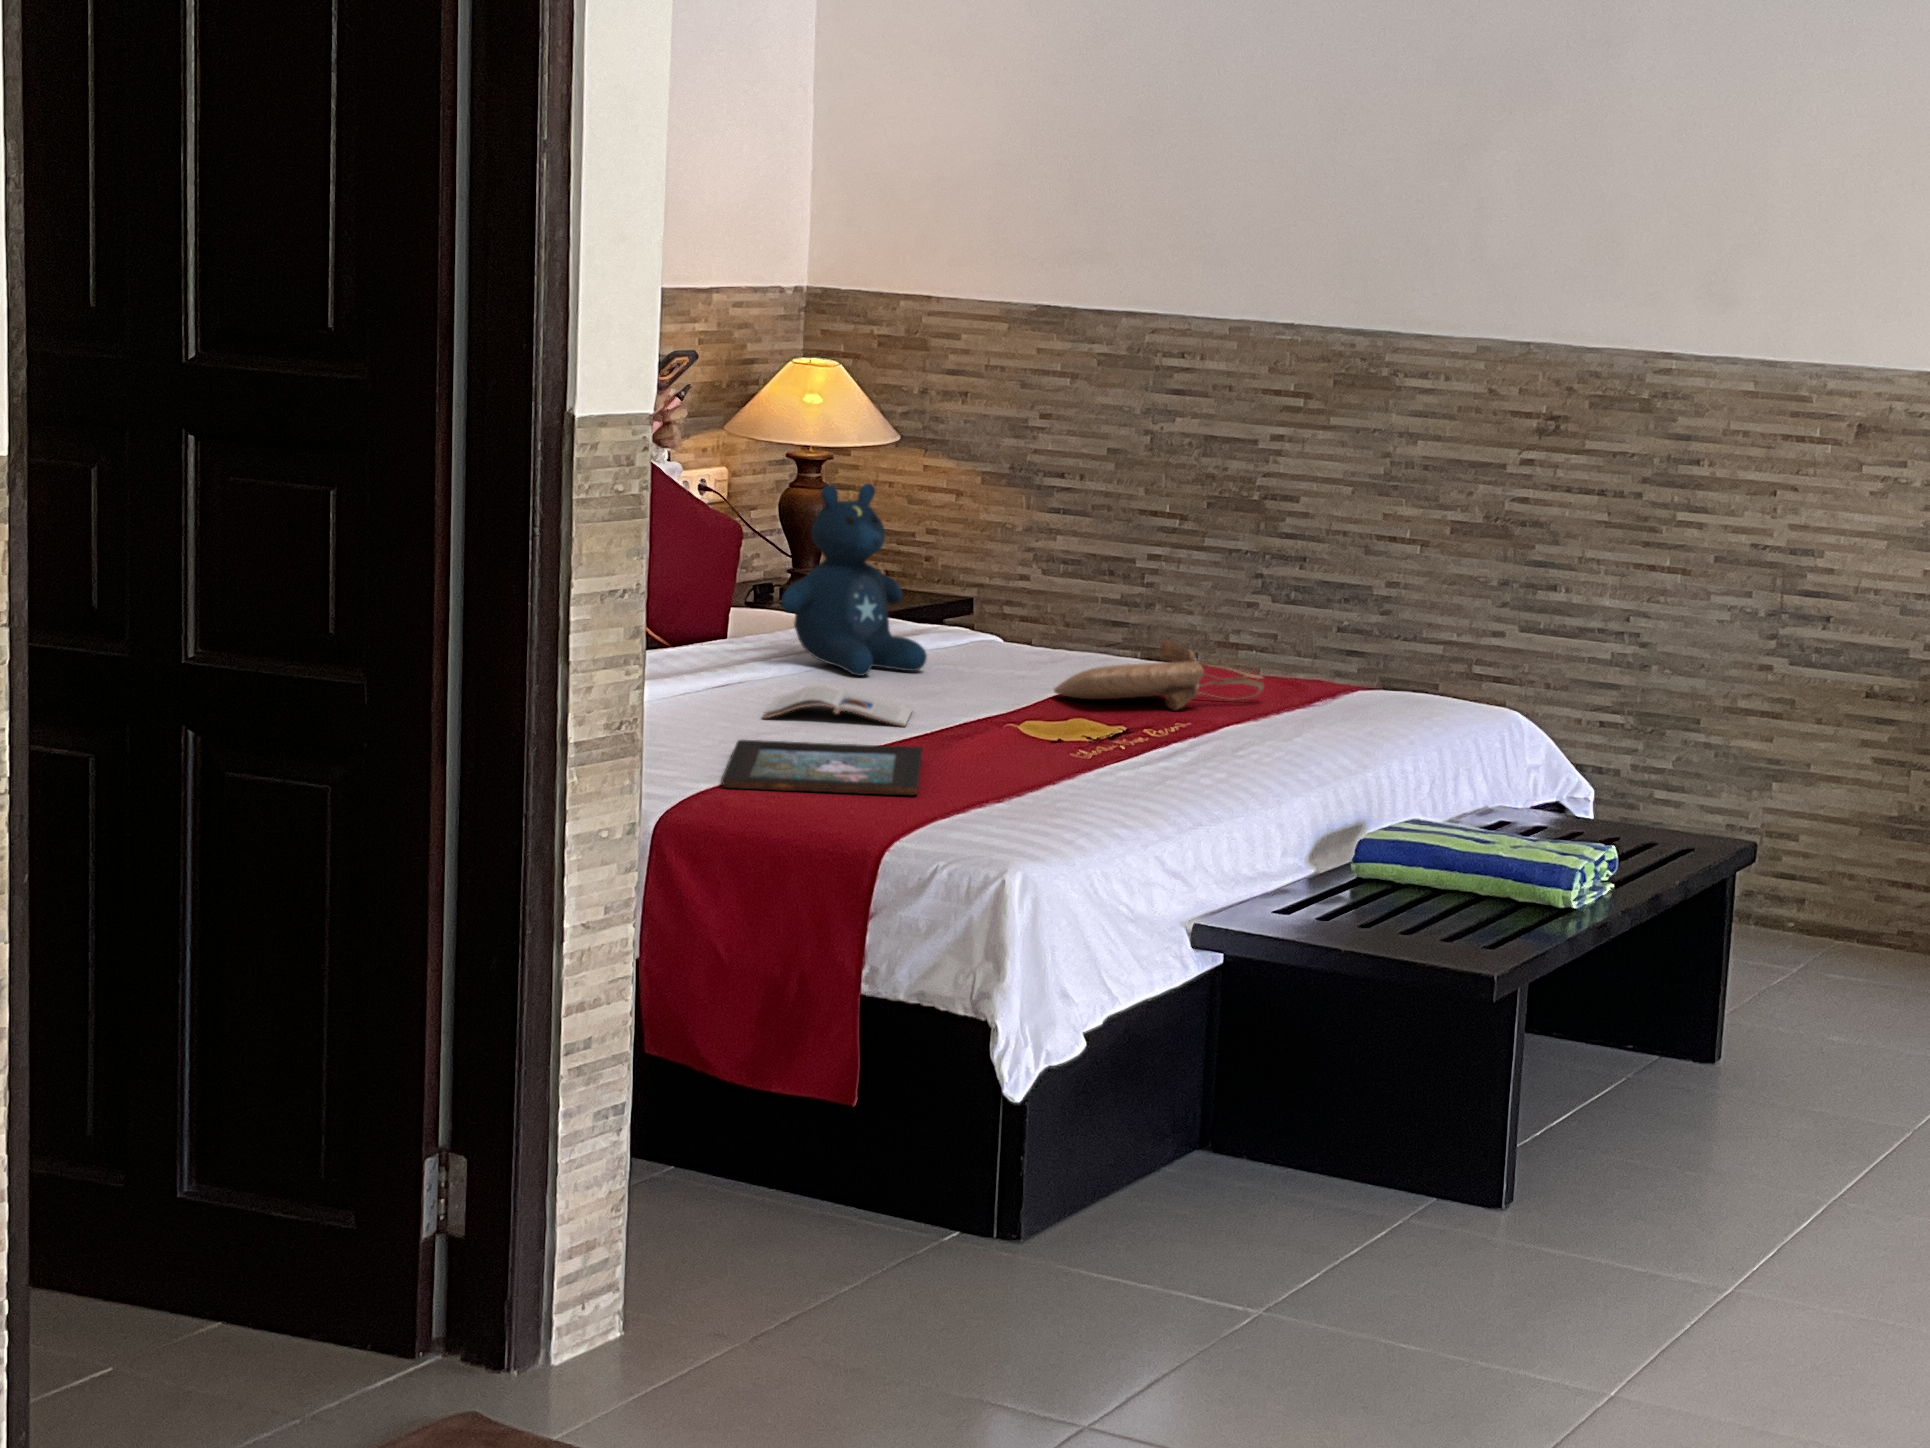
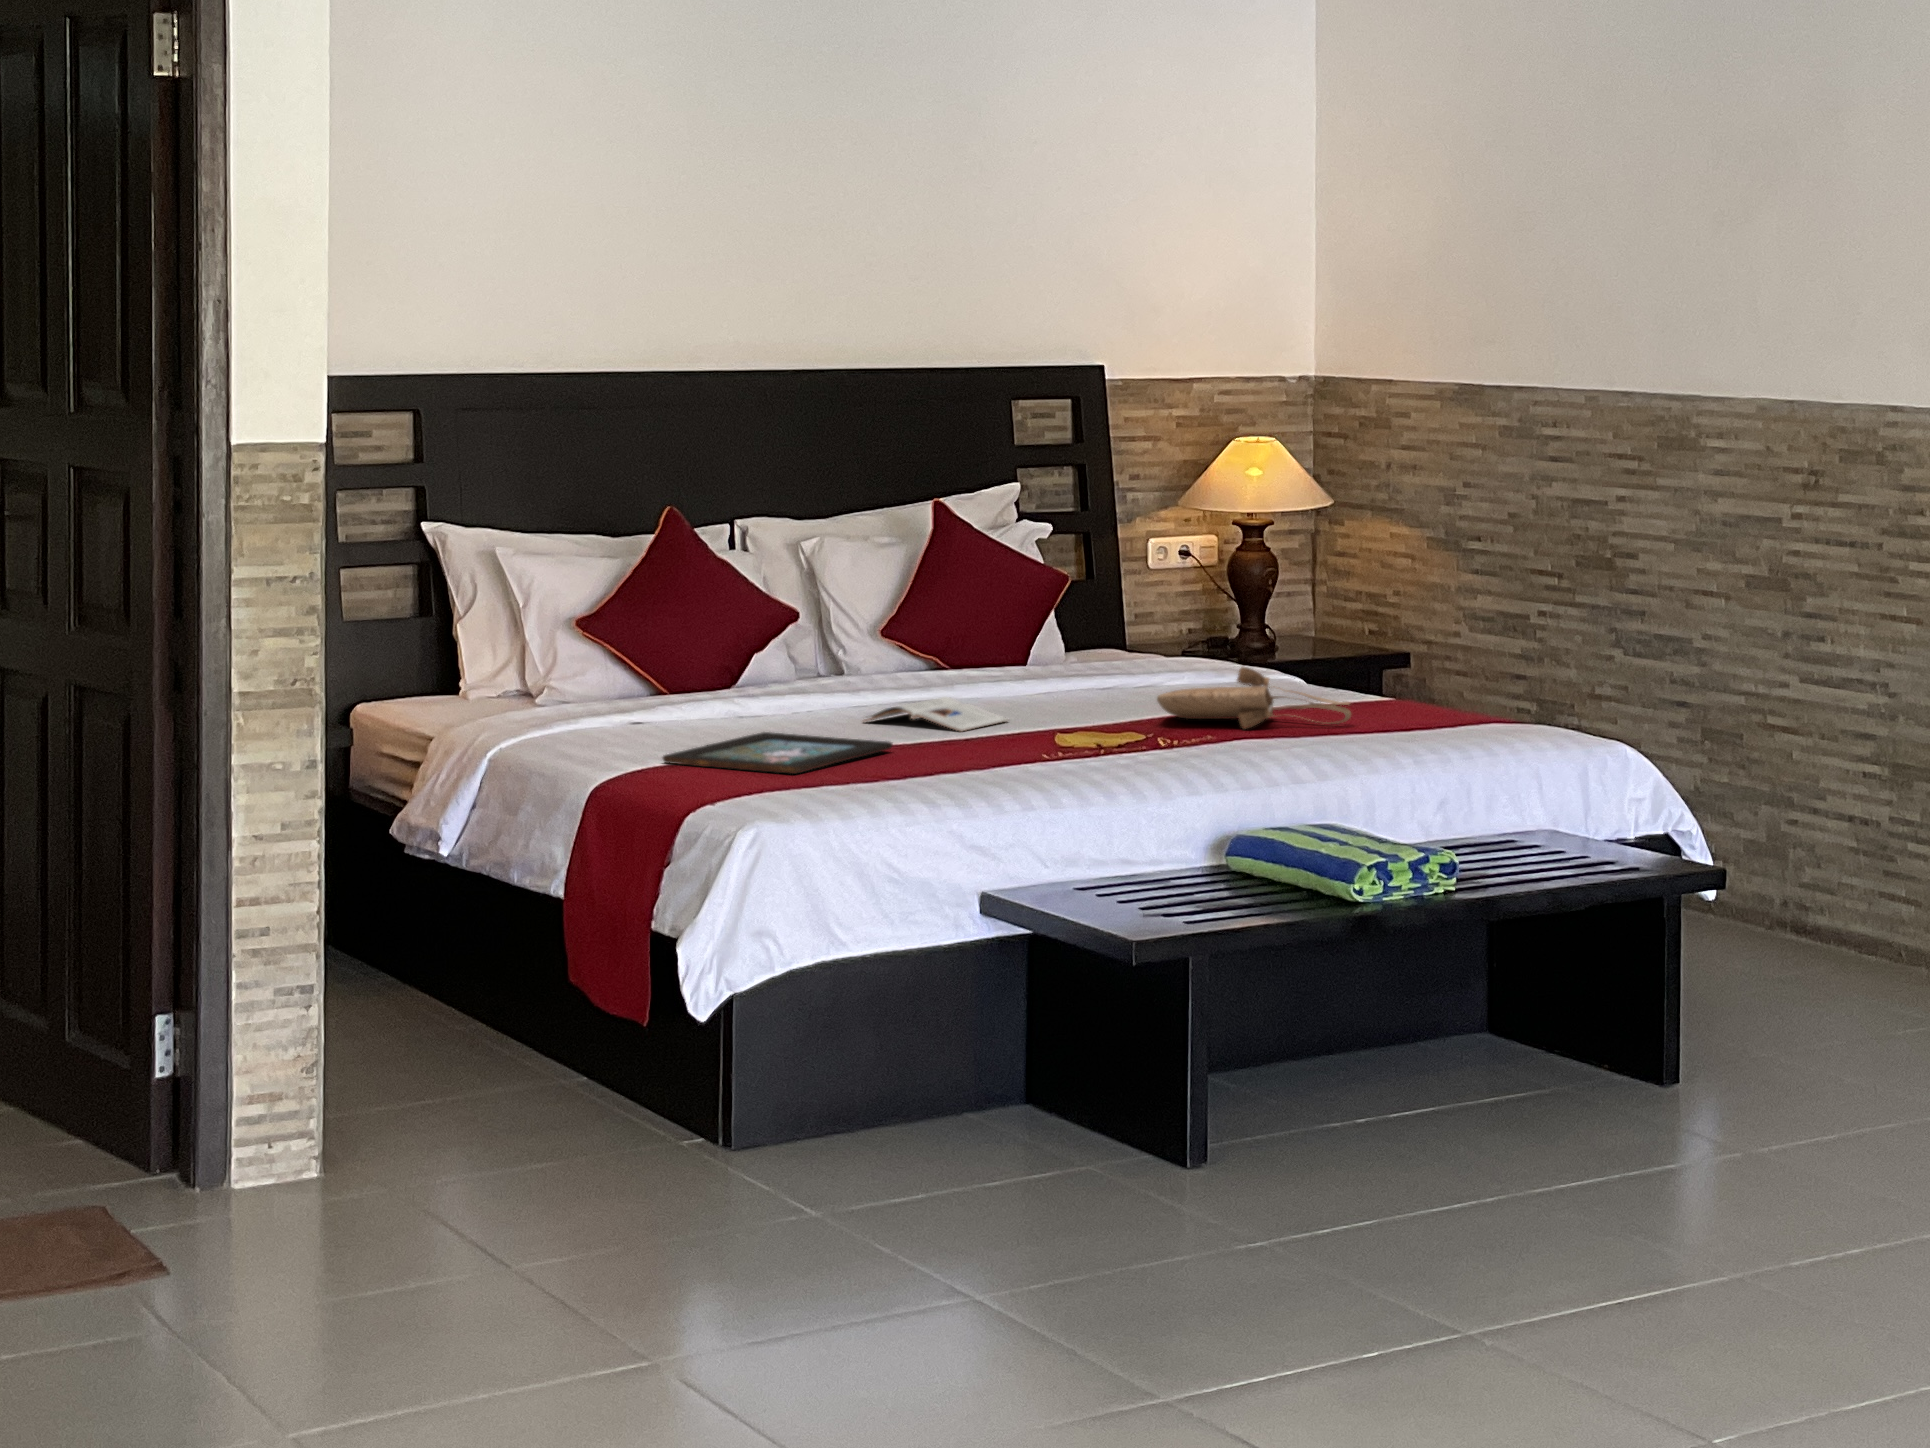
stuffed bear: present [781,483,927,676] -> none [1006,534,1132,698]

